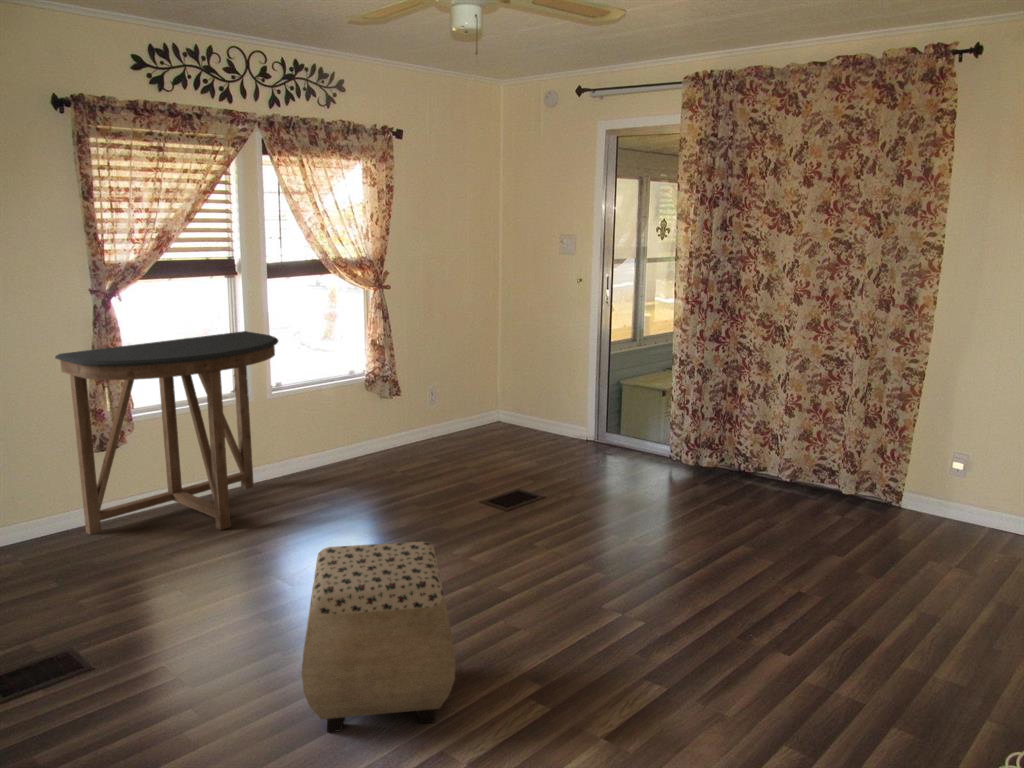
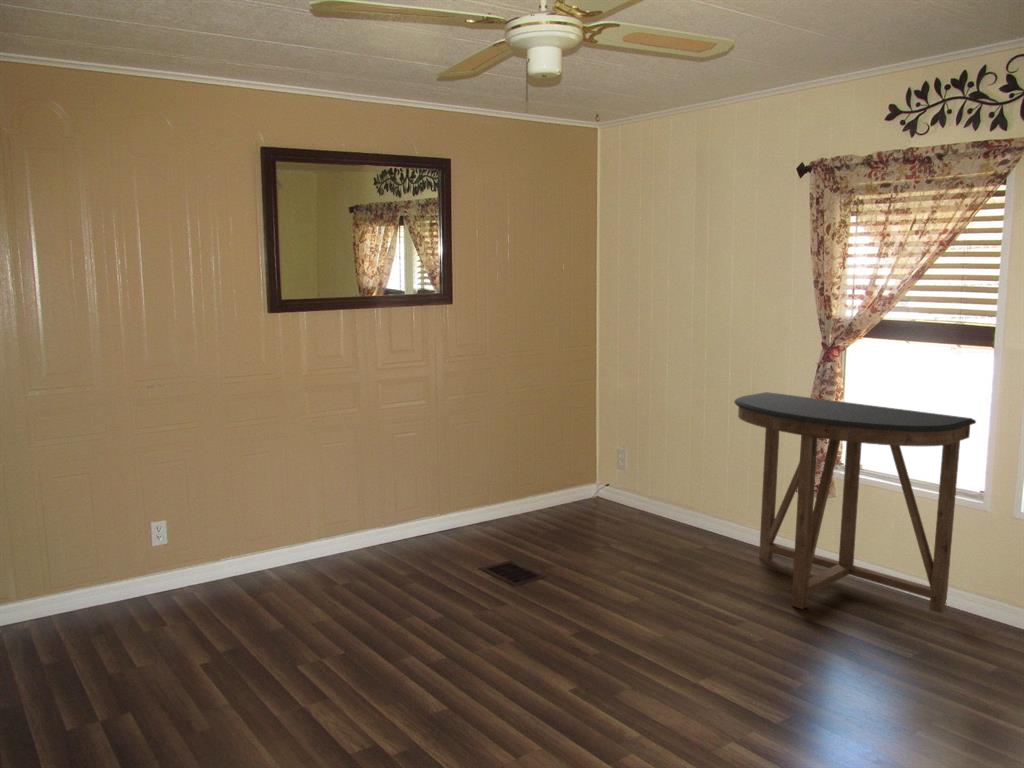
ottoman: present [302,541,456,732] -> none [360,550,498,713]

